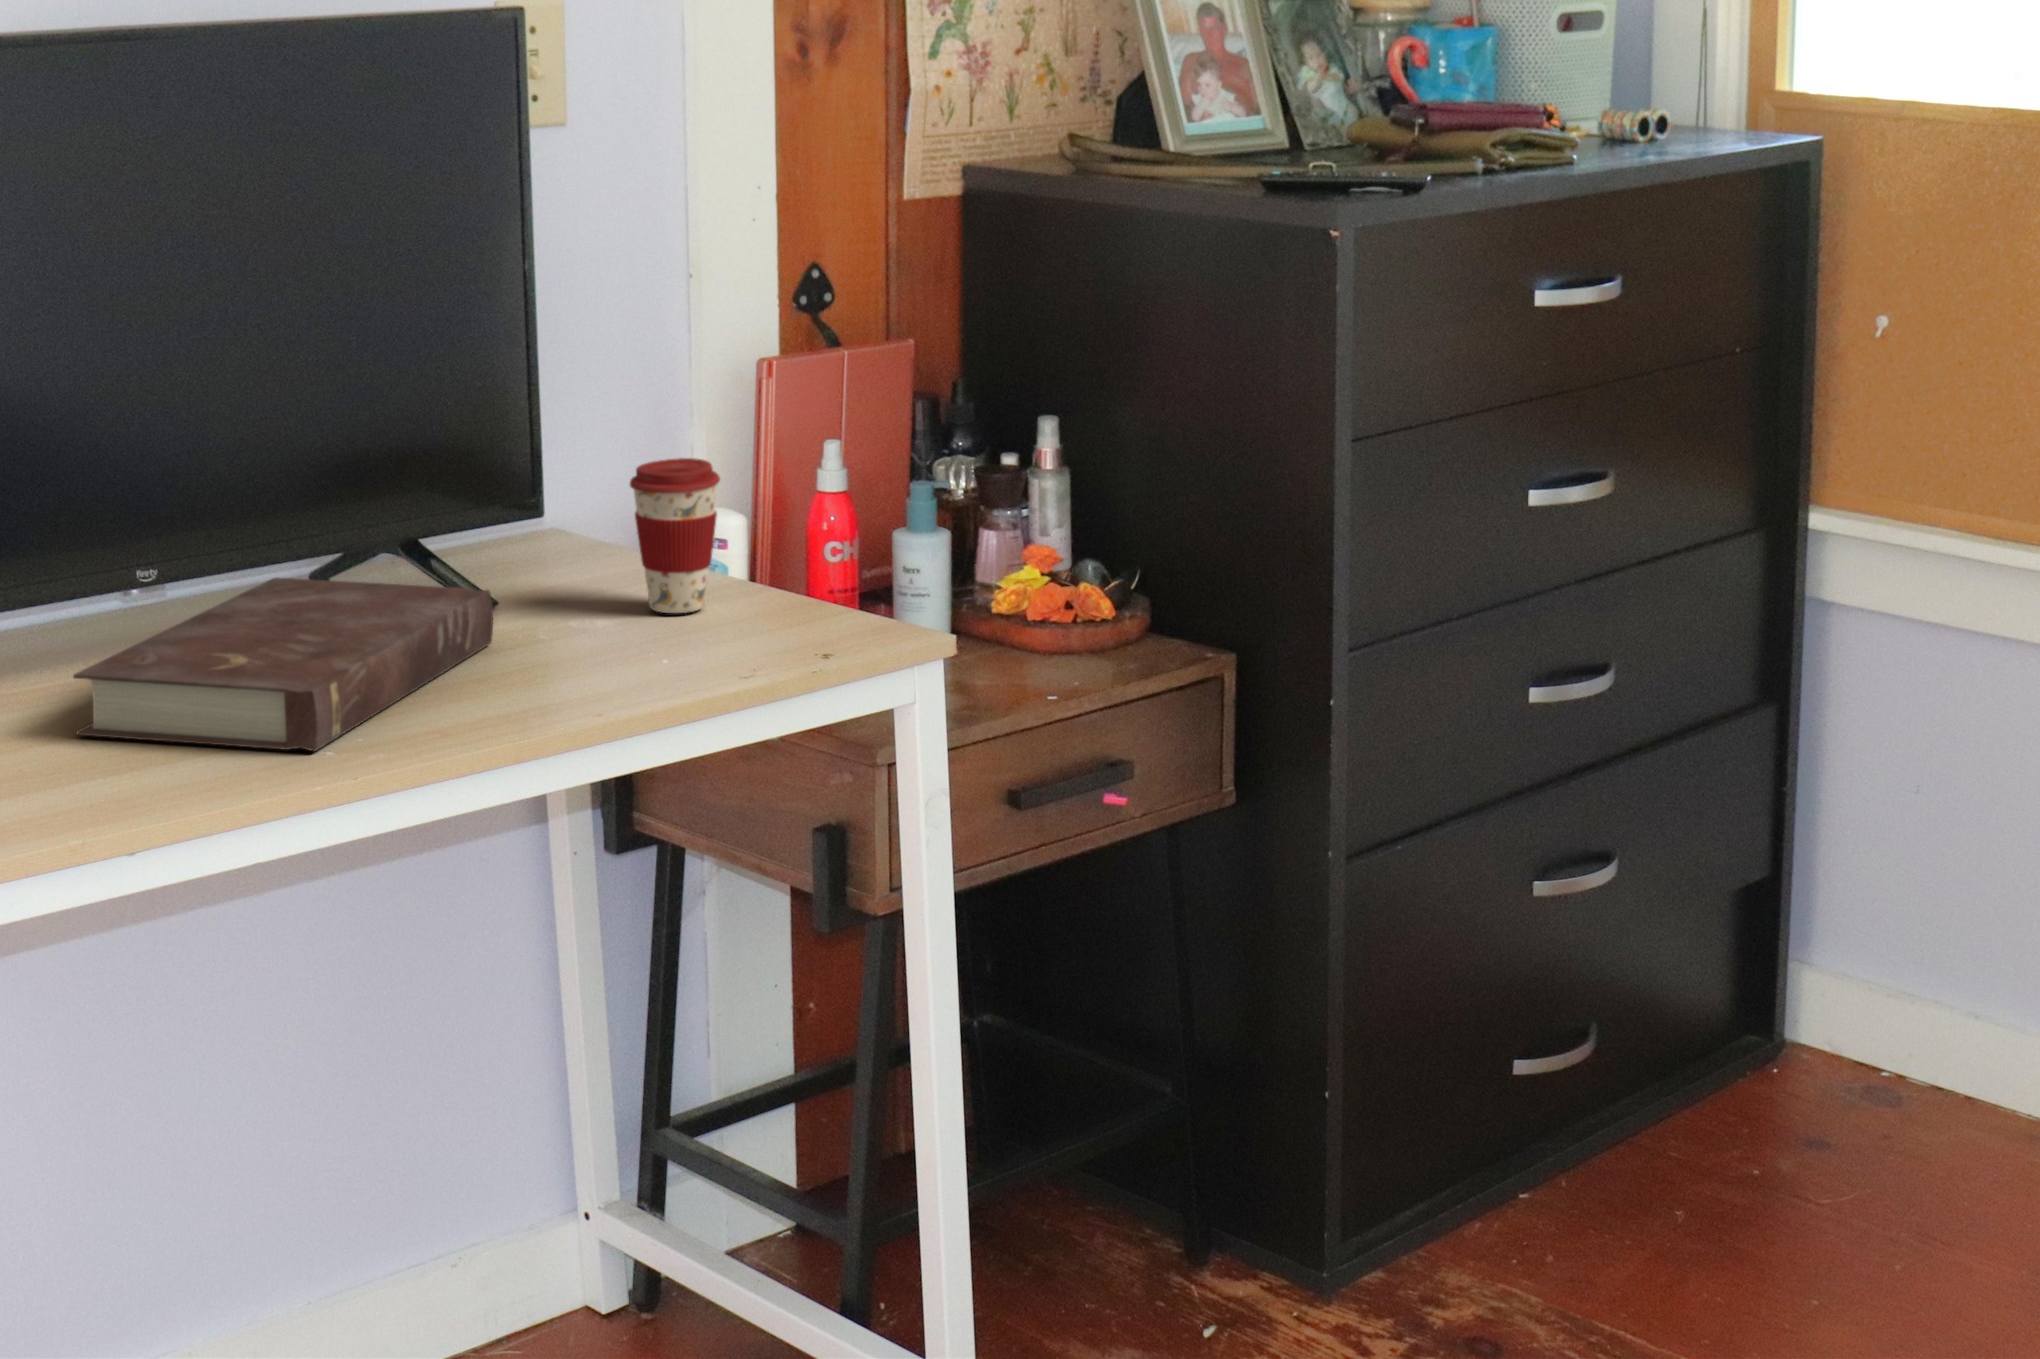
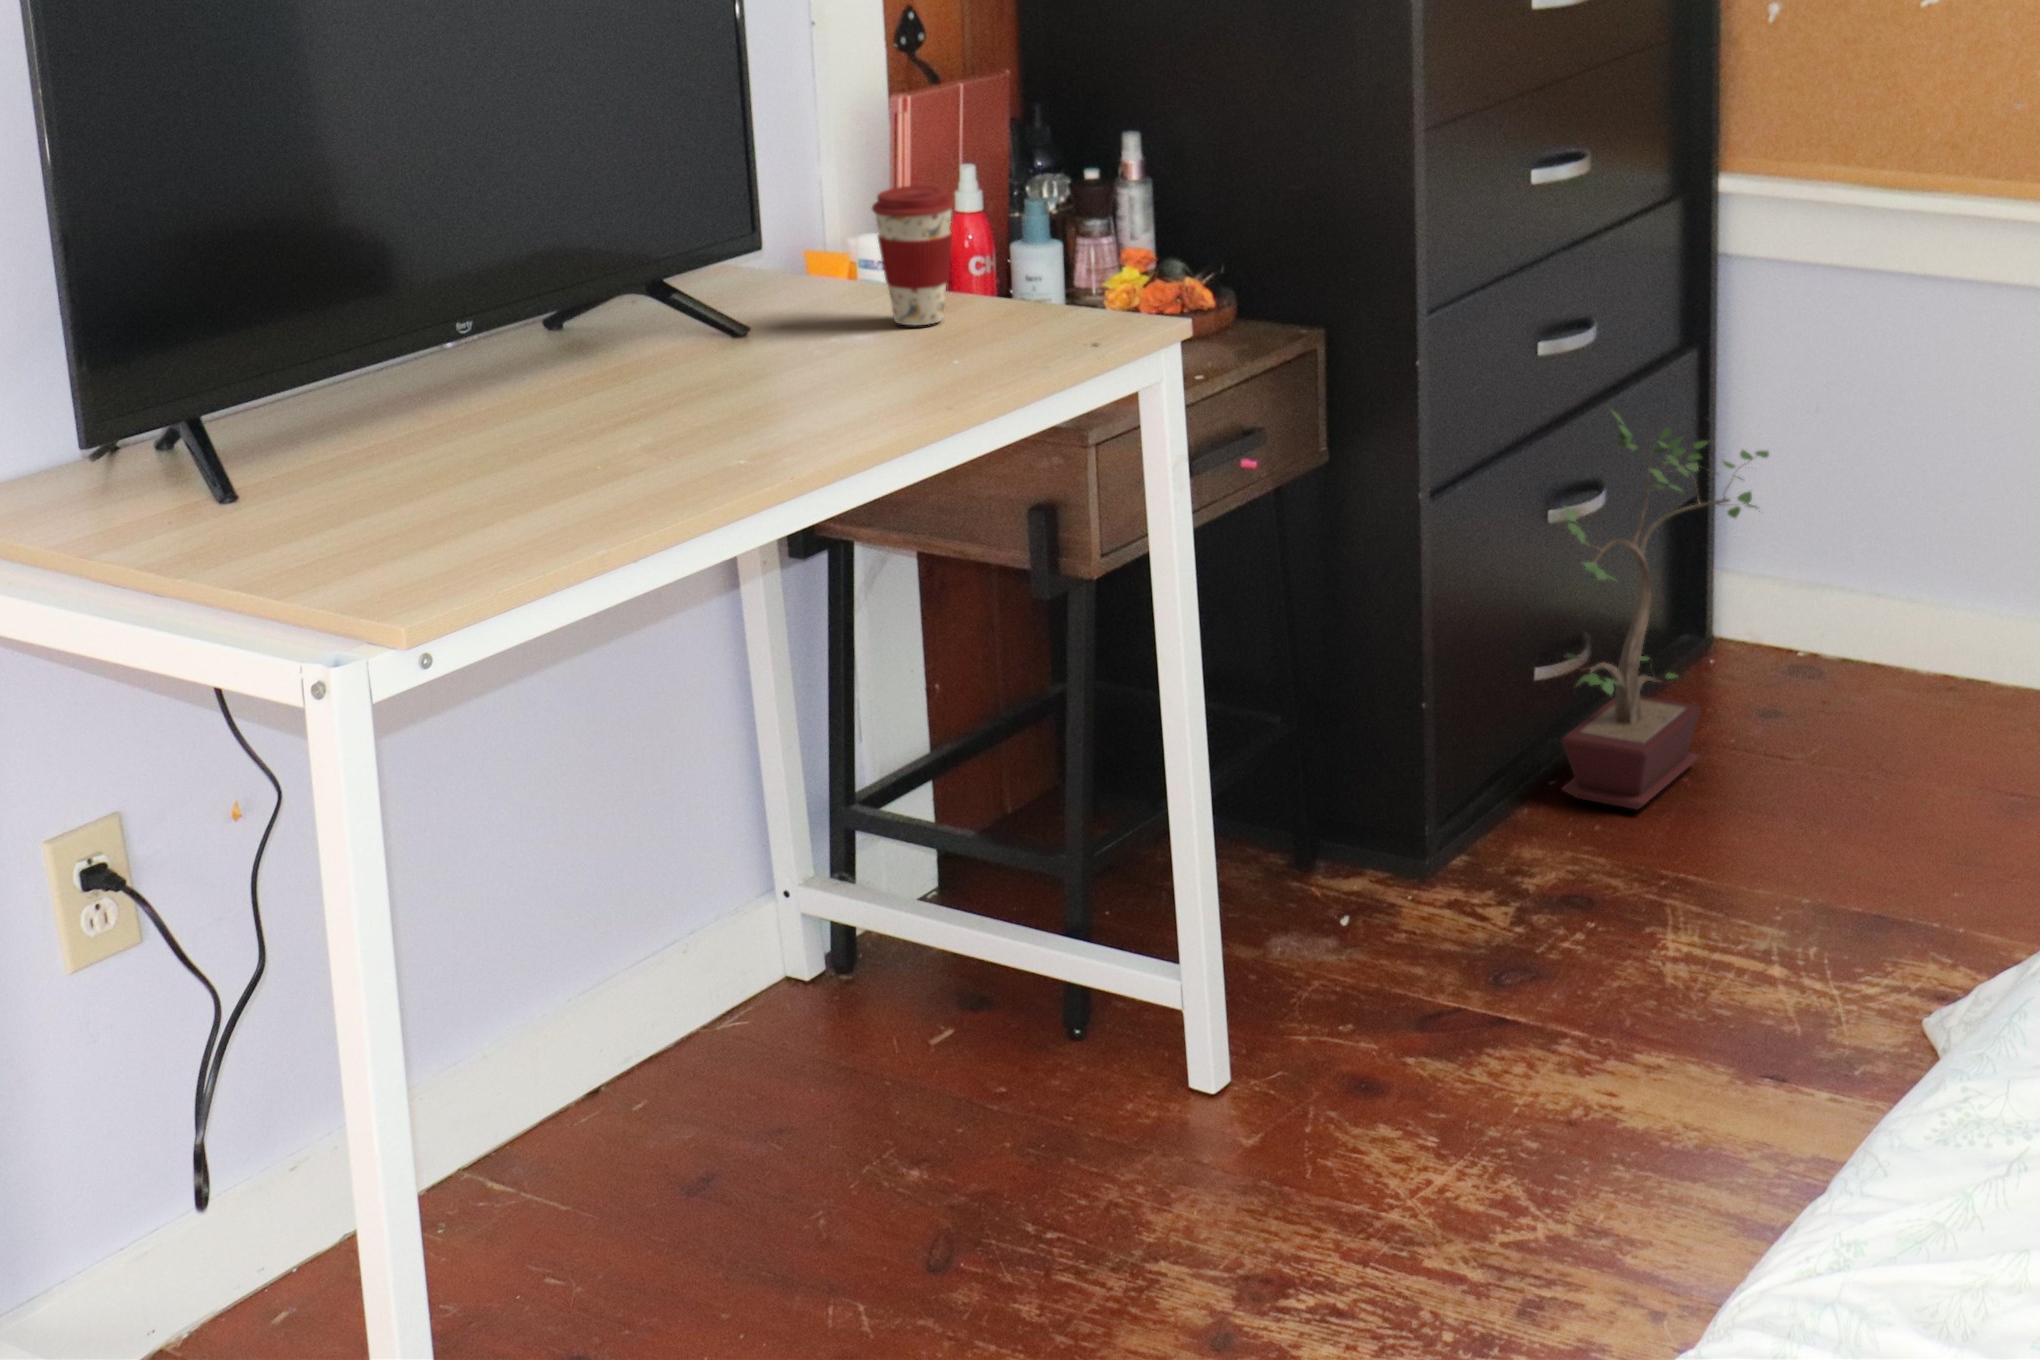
book: present [73,578,493,751] -> none [484,314,785,468]
potted plant: none [1518,767,1820,1248] -> present [1562,411,1769,809]

